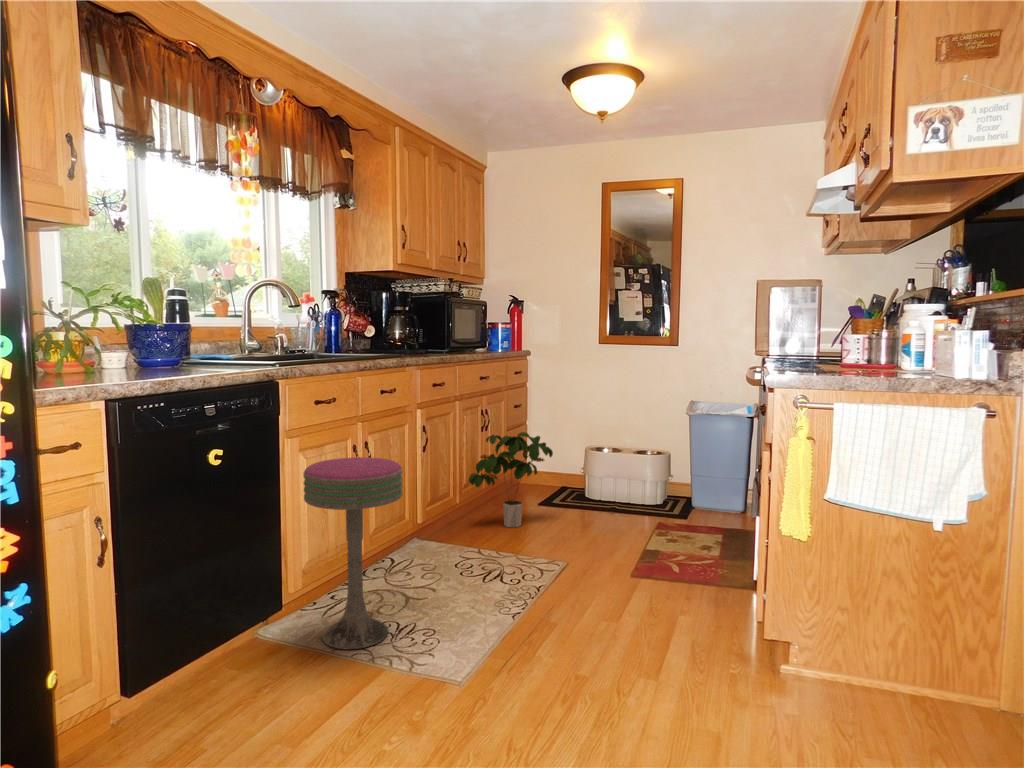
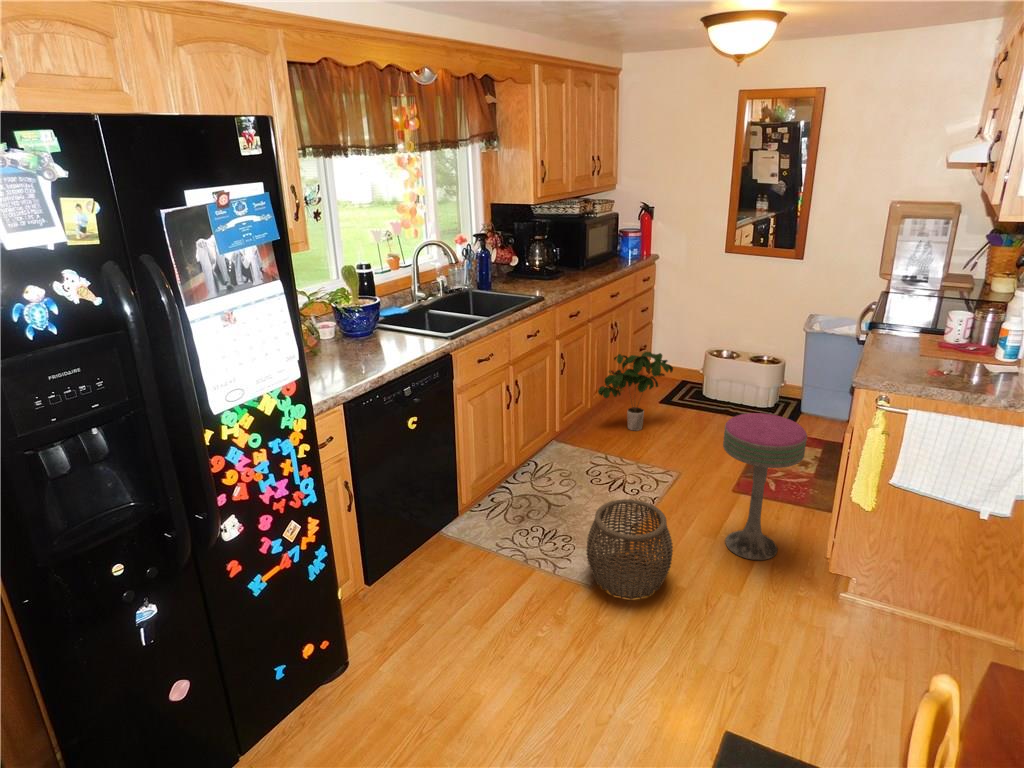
bar stool: present [304,457,403,649] -> present [723,413,807,560]
woven basket: none [456,560,571,693] -> present [586,499,673,599]

